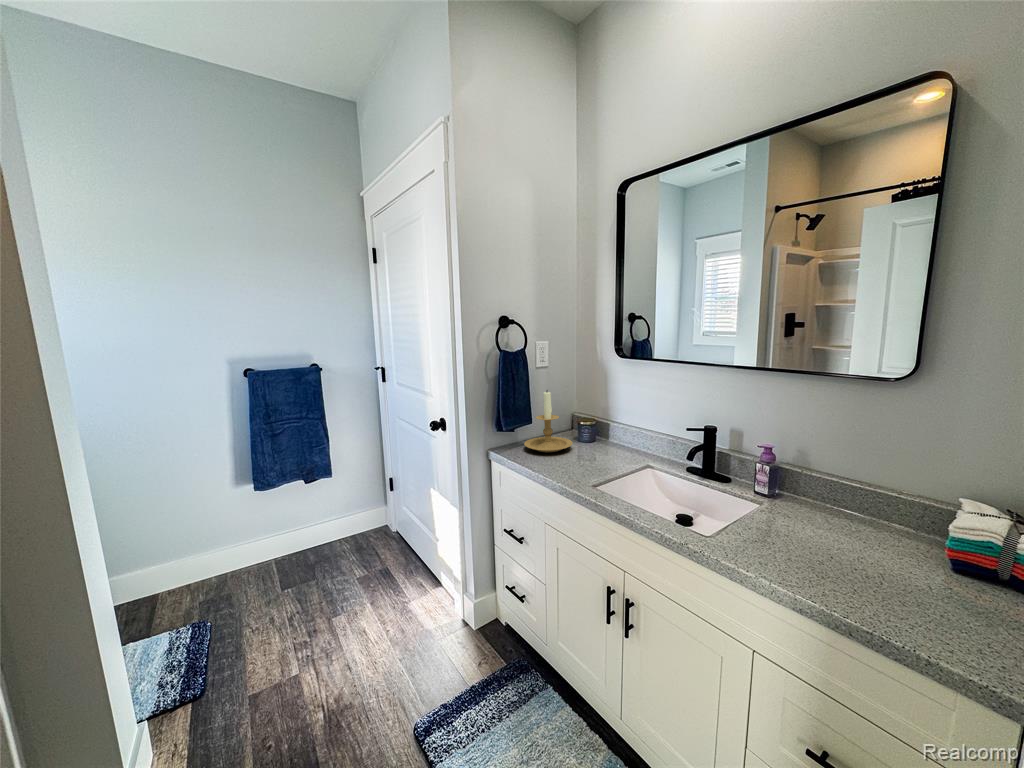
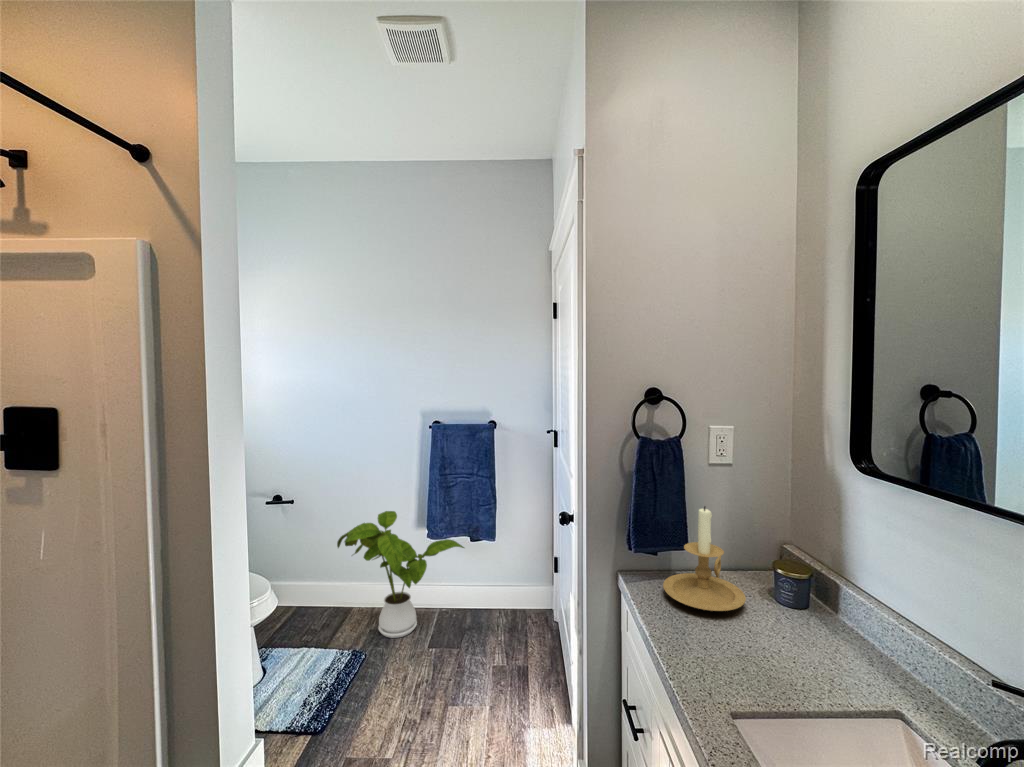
house plant: none [148,471,303,598] -> present [337,511,464,638]

